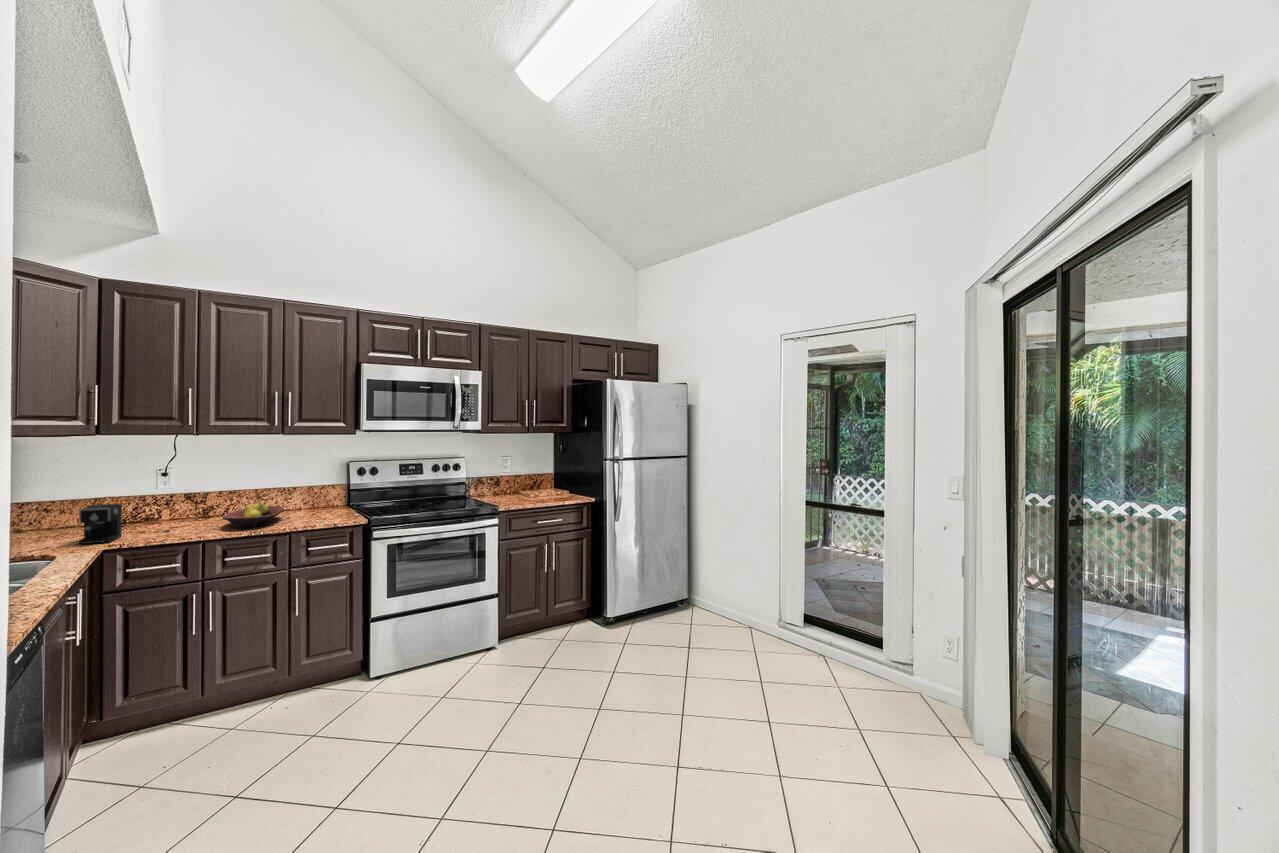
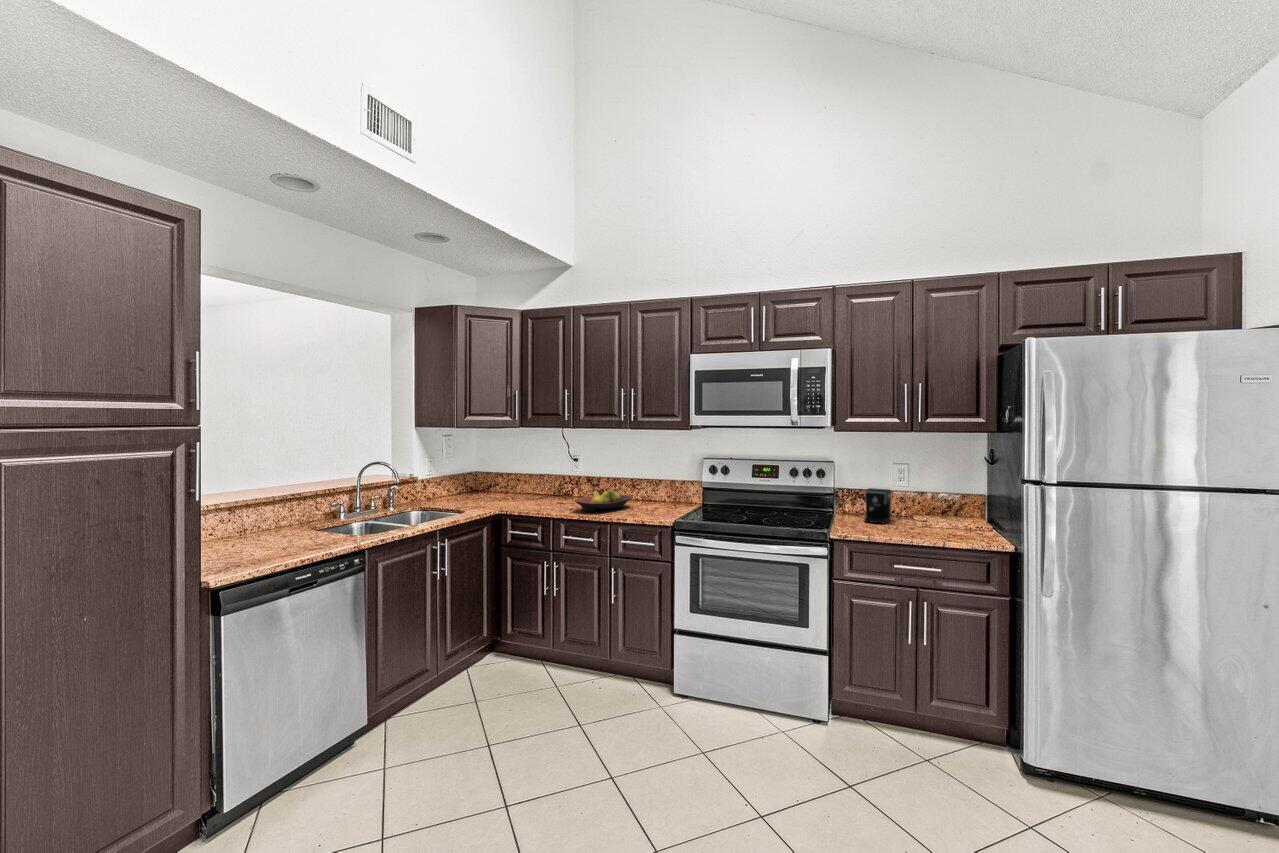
coffee maker: present [79,504,169,544] -> present [864,488,927,523]

